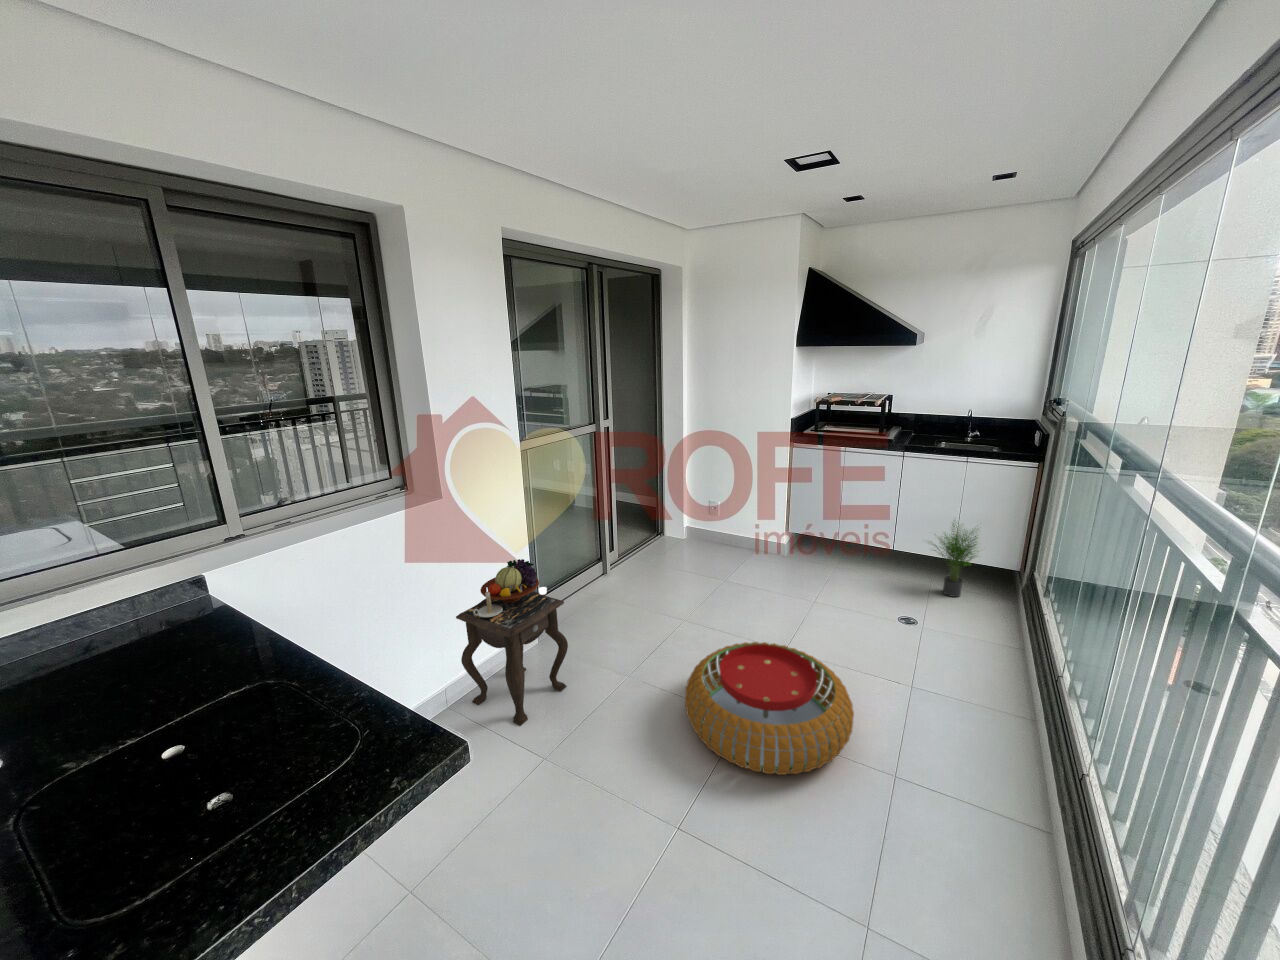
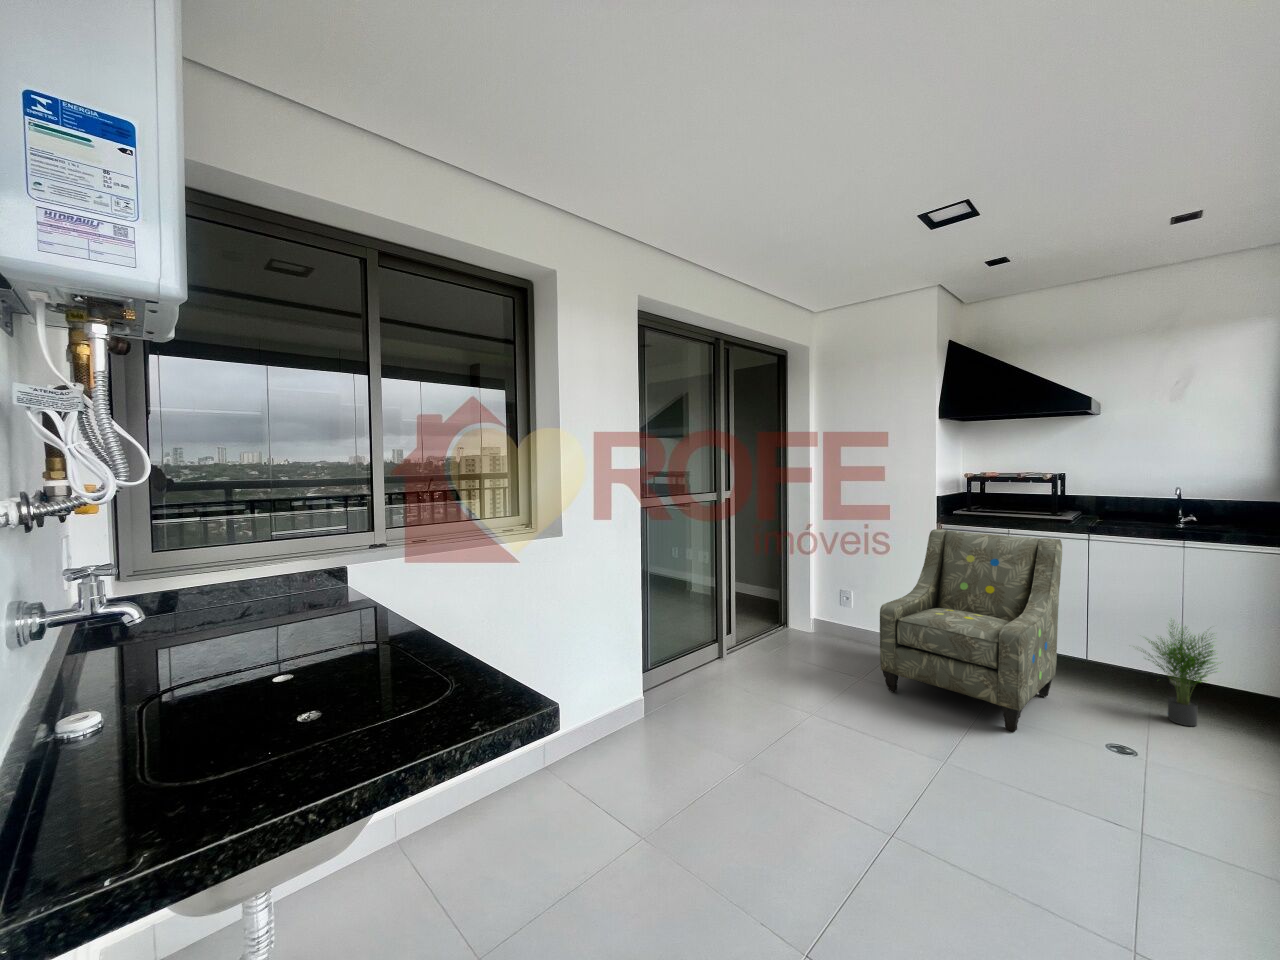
armchair: none [740,448,885,619] -> present [880,529,1062,732]
side table: present [456,559,568,726] -> none [564,602,678,793]
pouf: present [685,642,854,775] -> none [814,732,1054,910]

